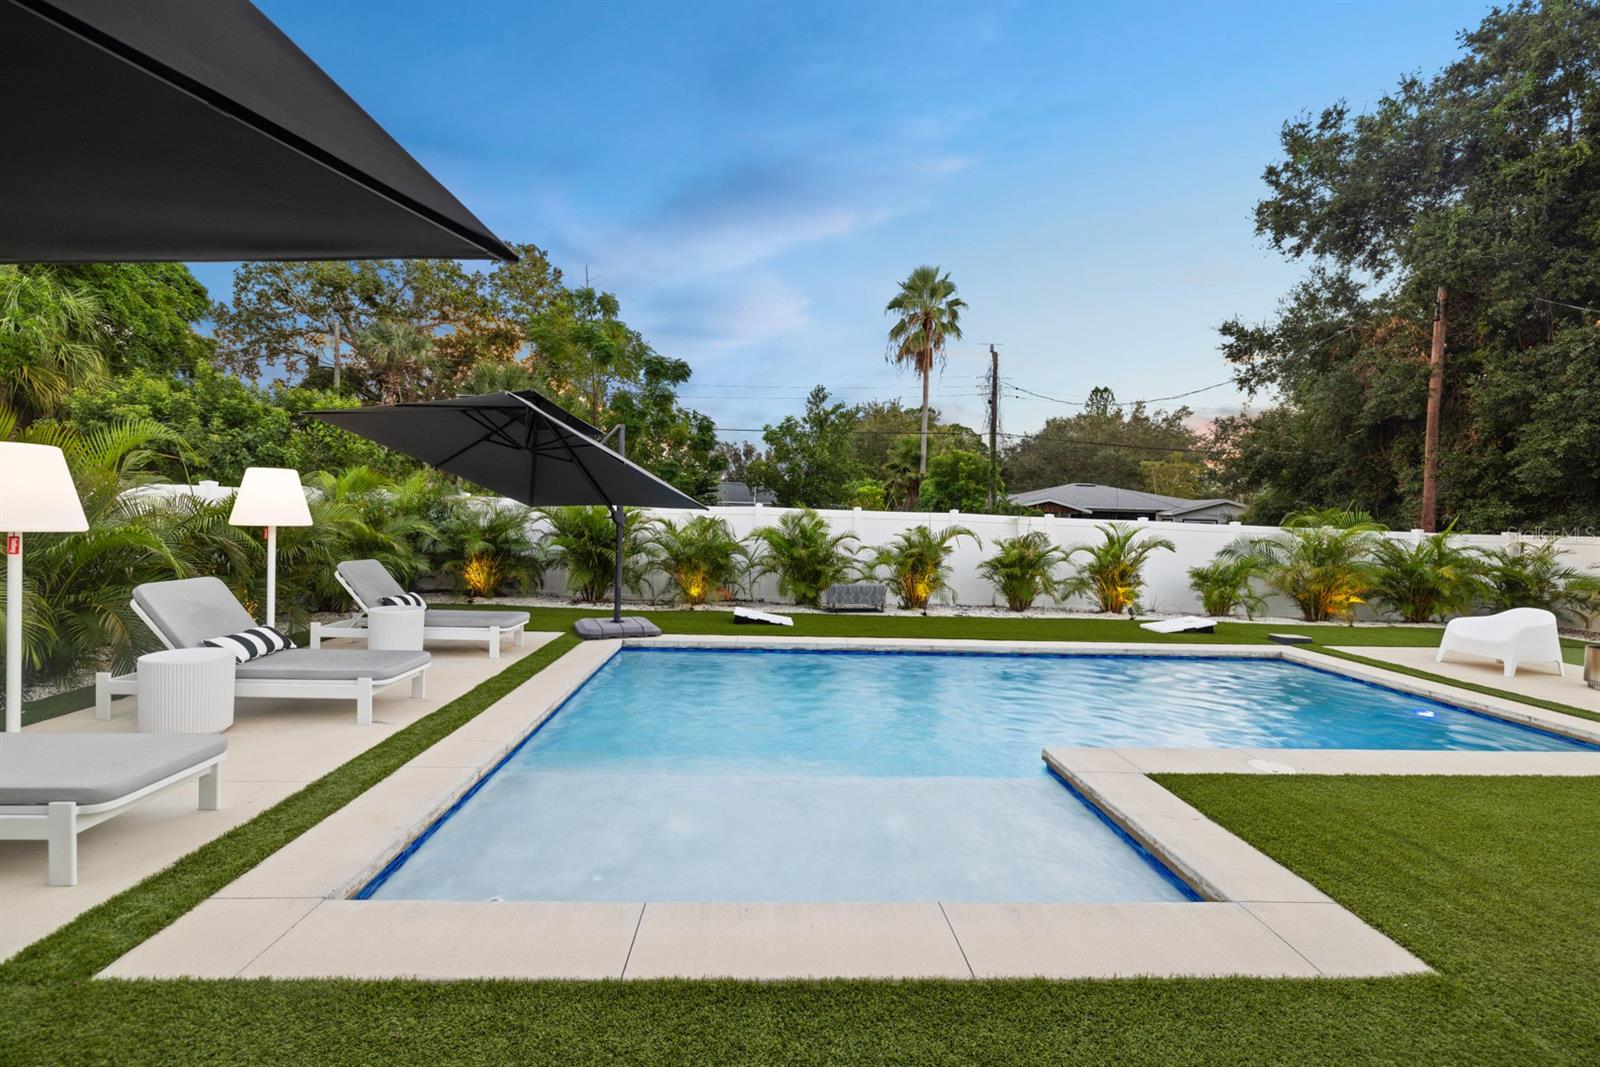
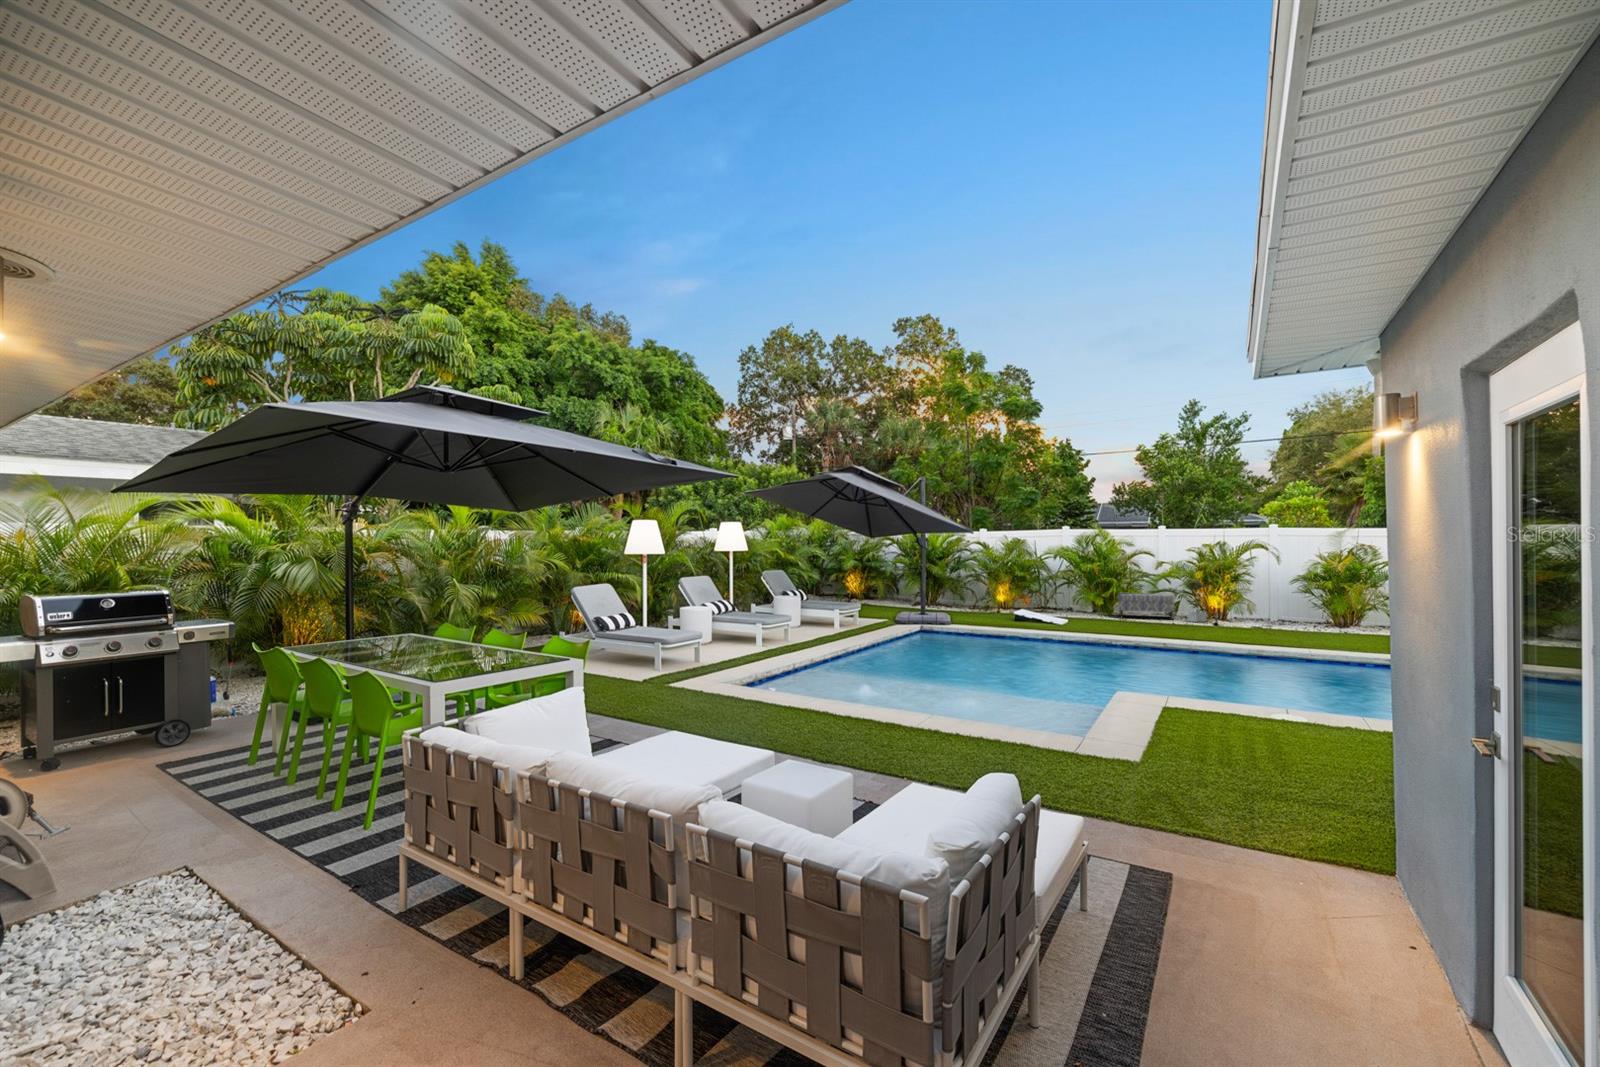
potted tree: none [897,565,917,614] -> present [1185,578,1207,622]

